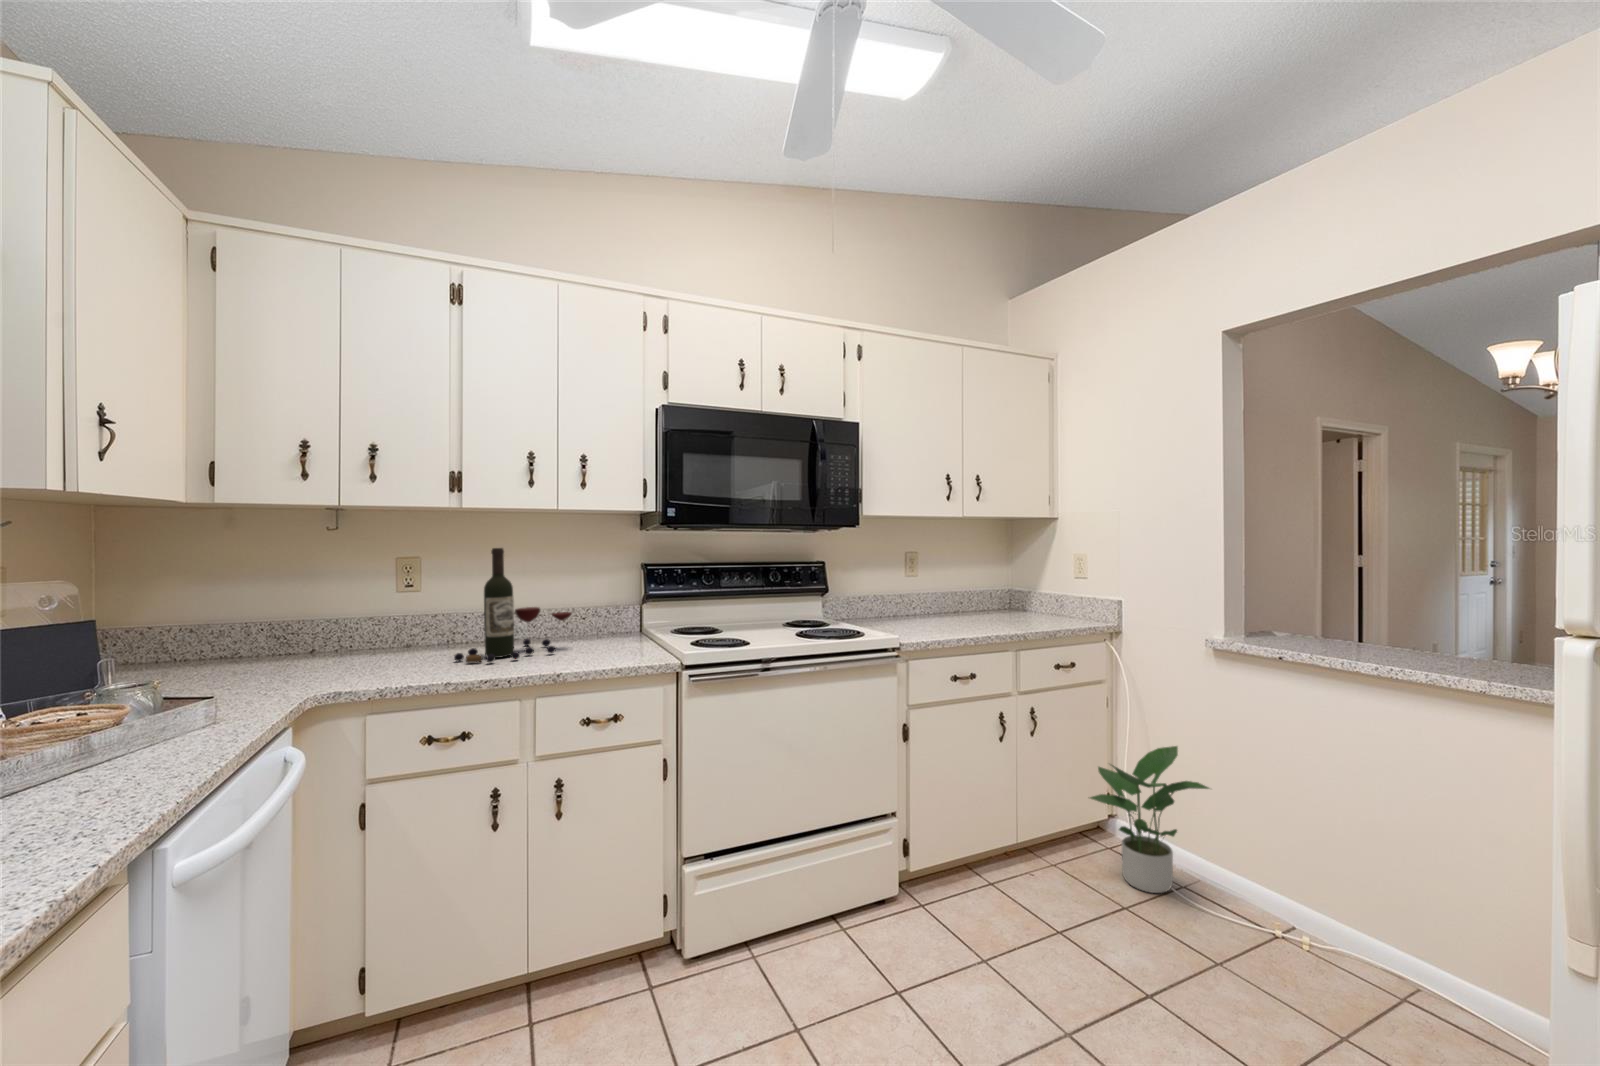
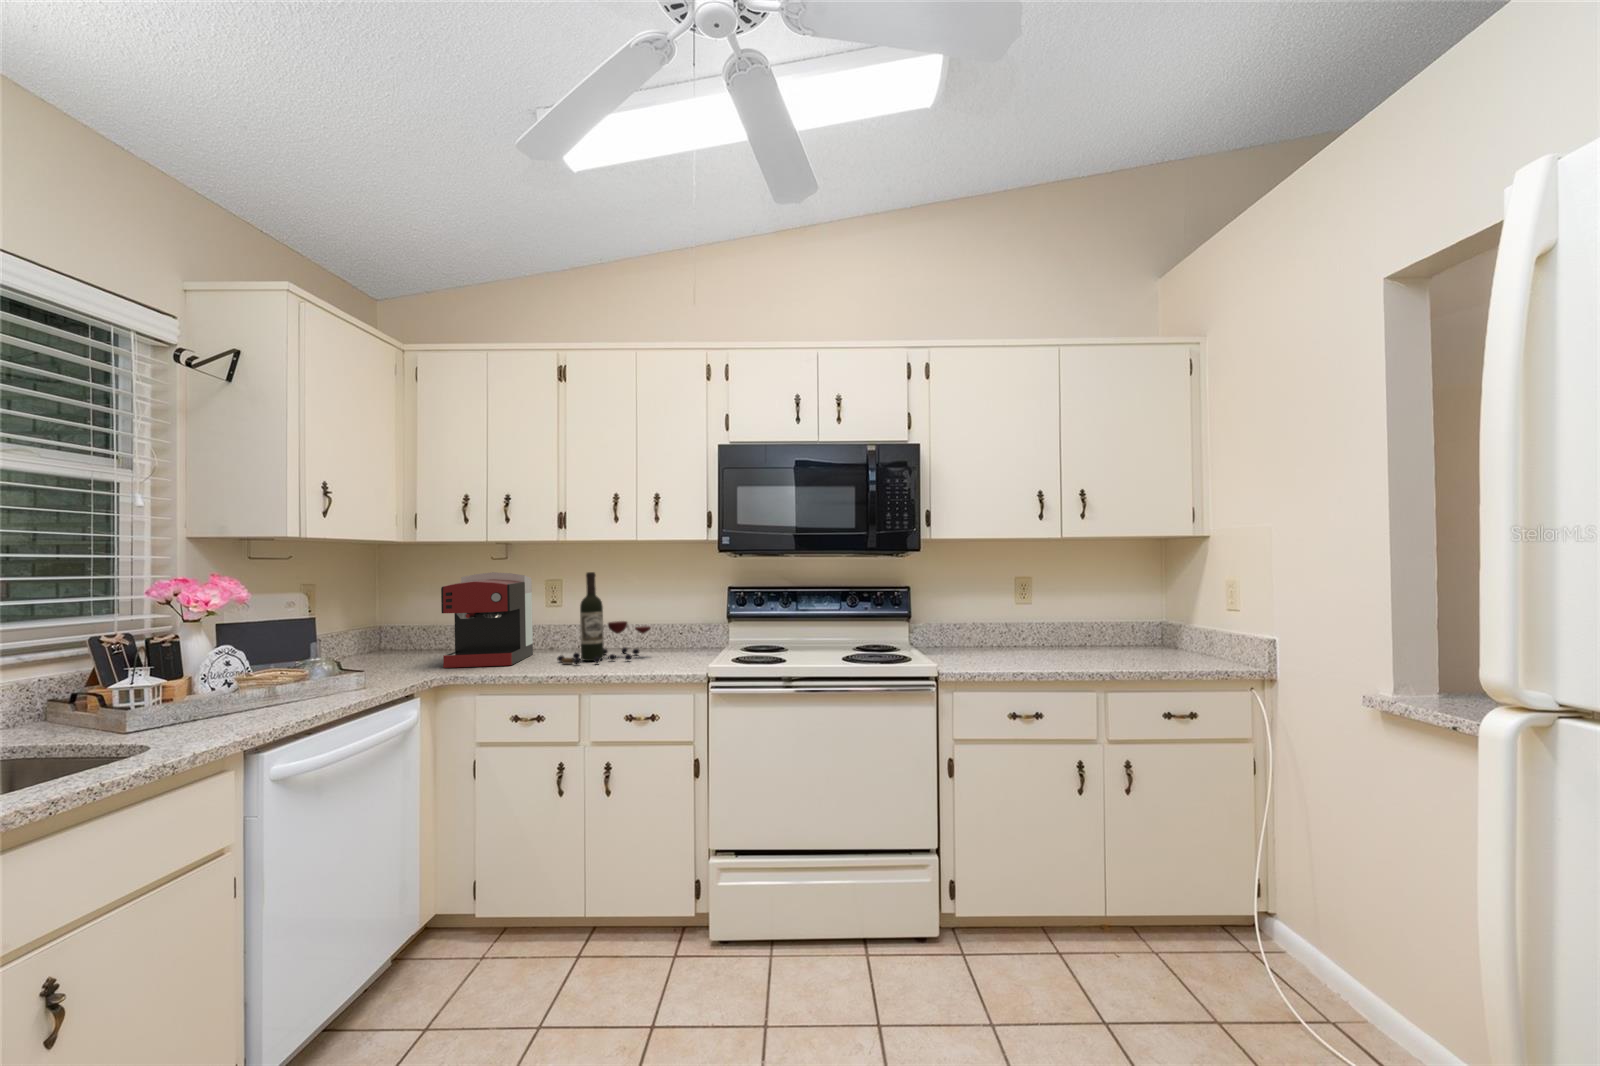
coffee maker: none [280,548,396,681] -> present [441,572,533,668]
potted plant: present [1090,746,1209,893] -> none [1188,831,1353,1016]

